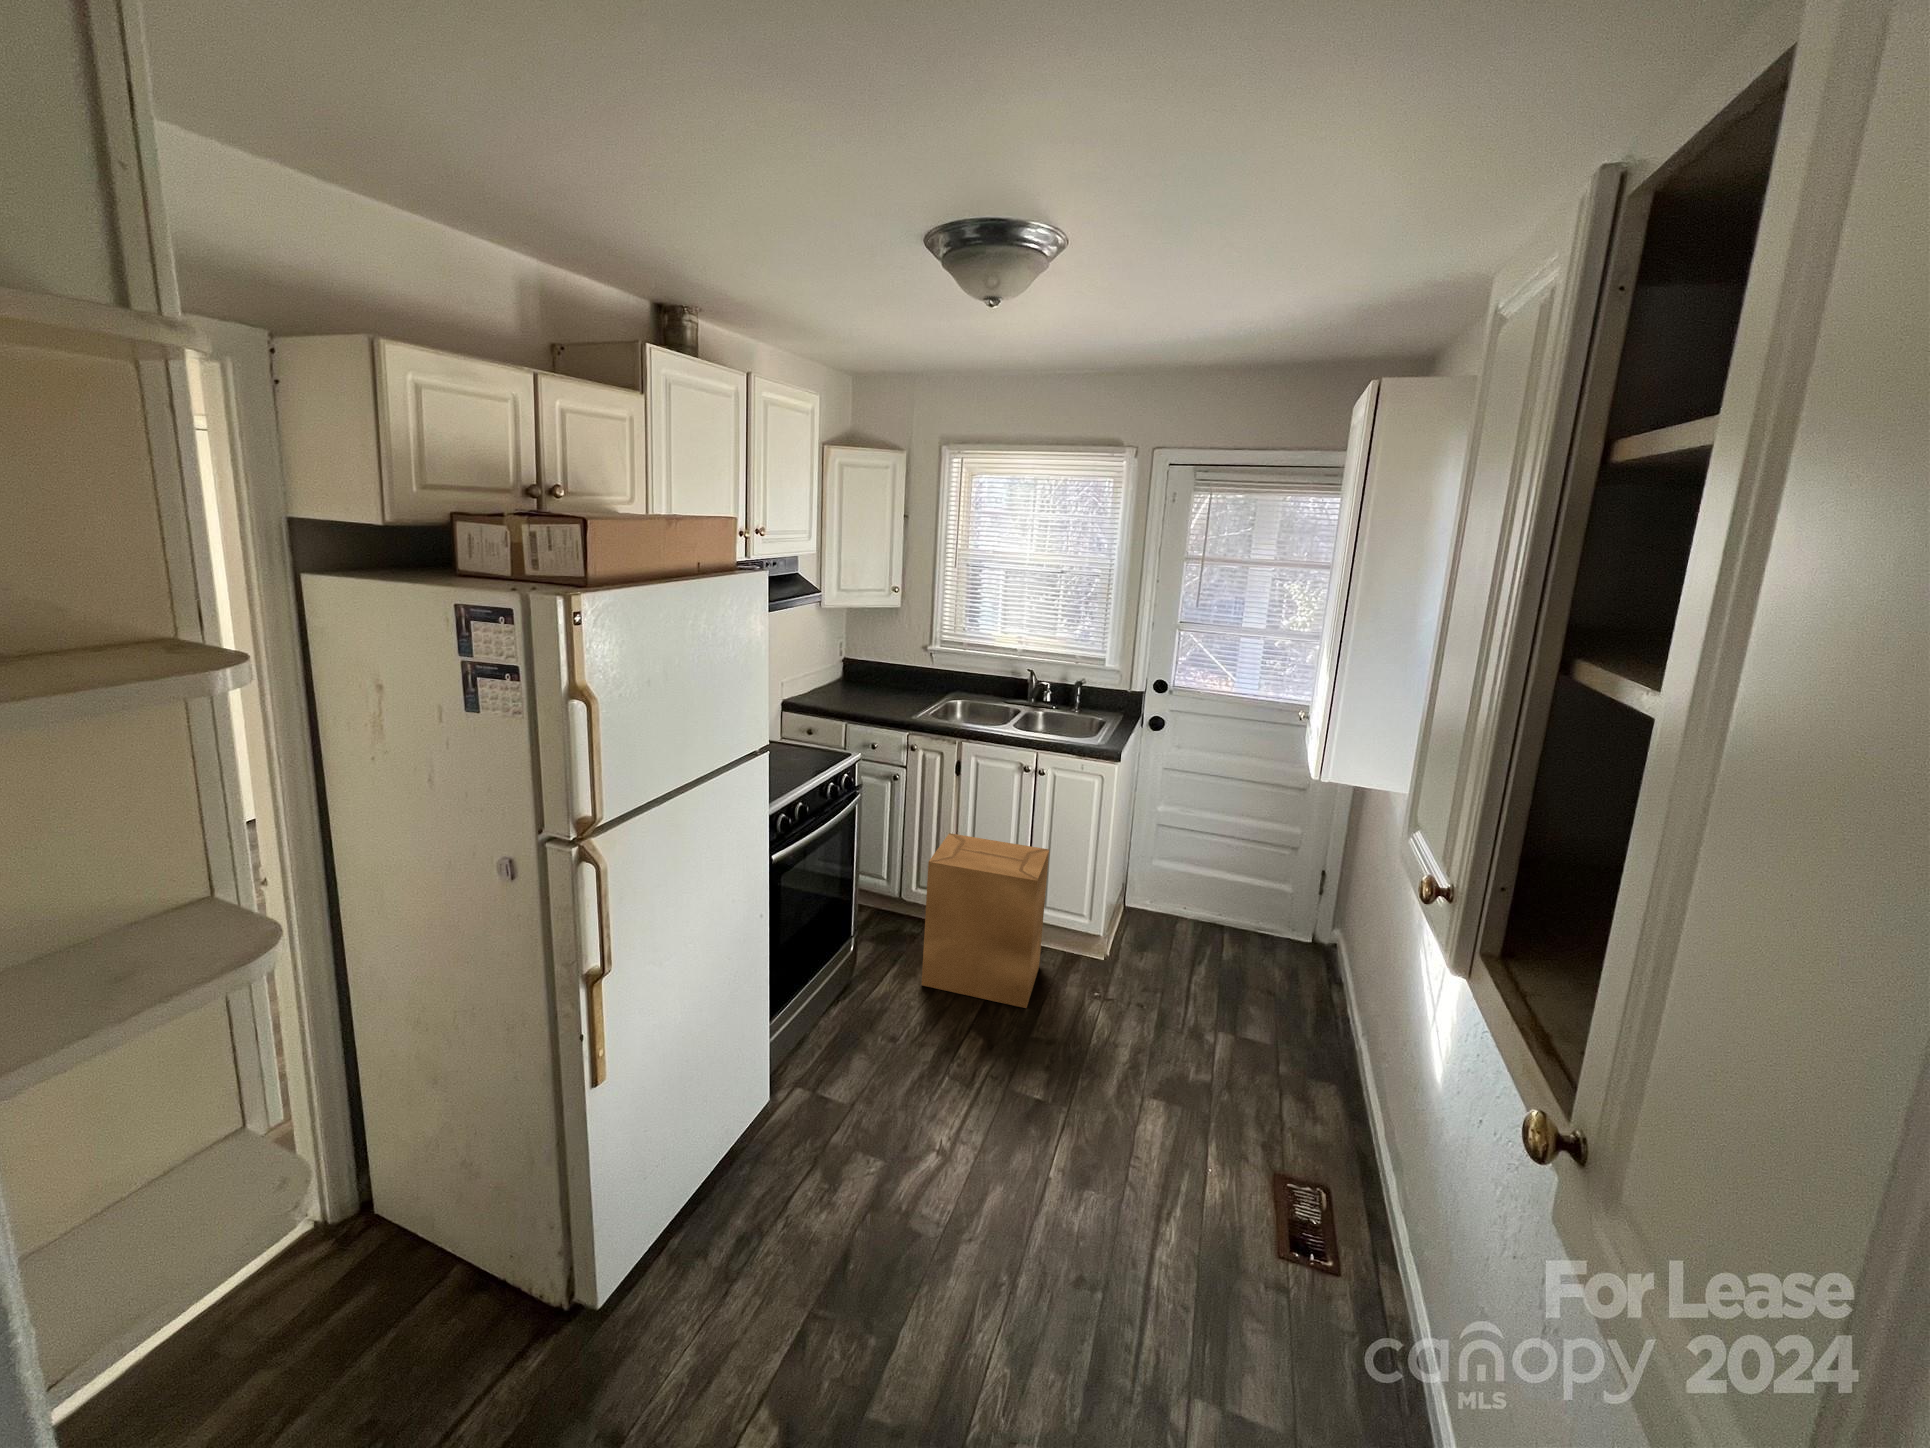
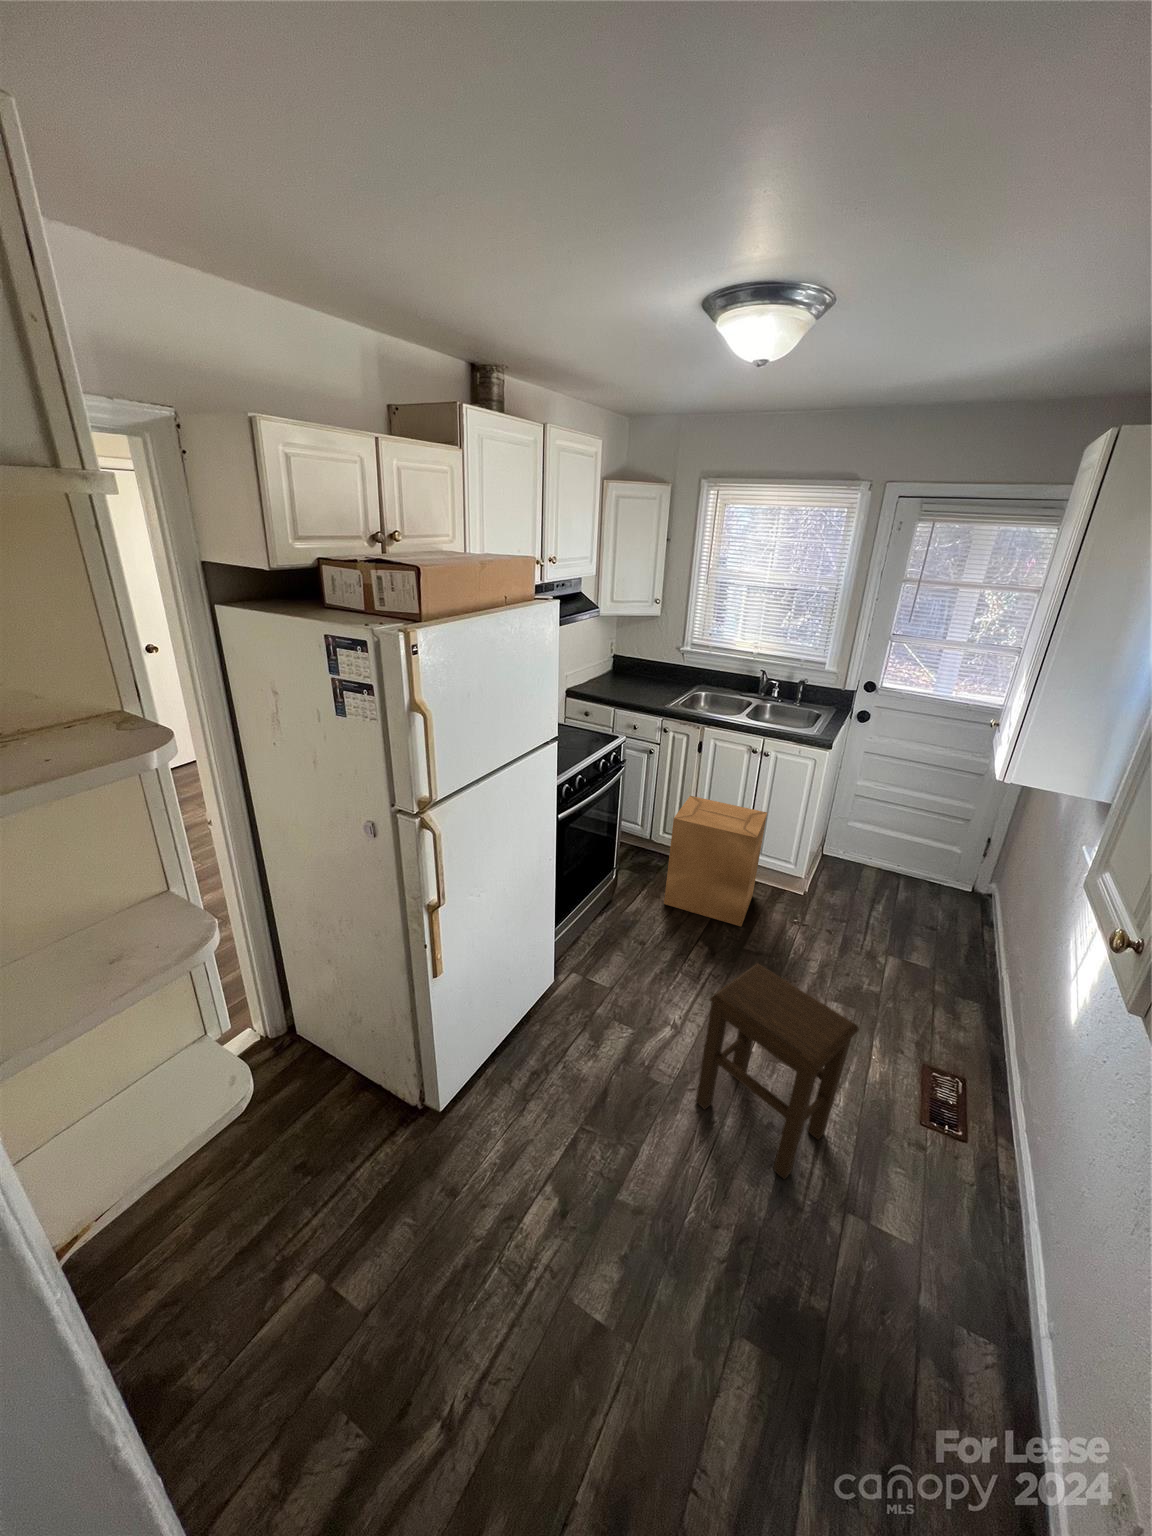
stool: none [975,1038,1180,1353] -> present [696,964,859,1179]

